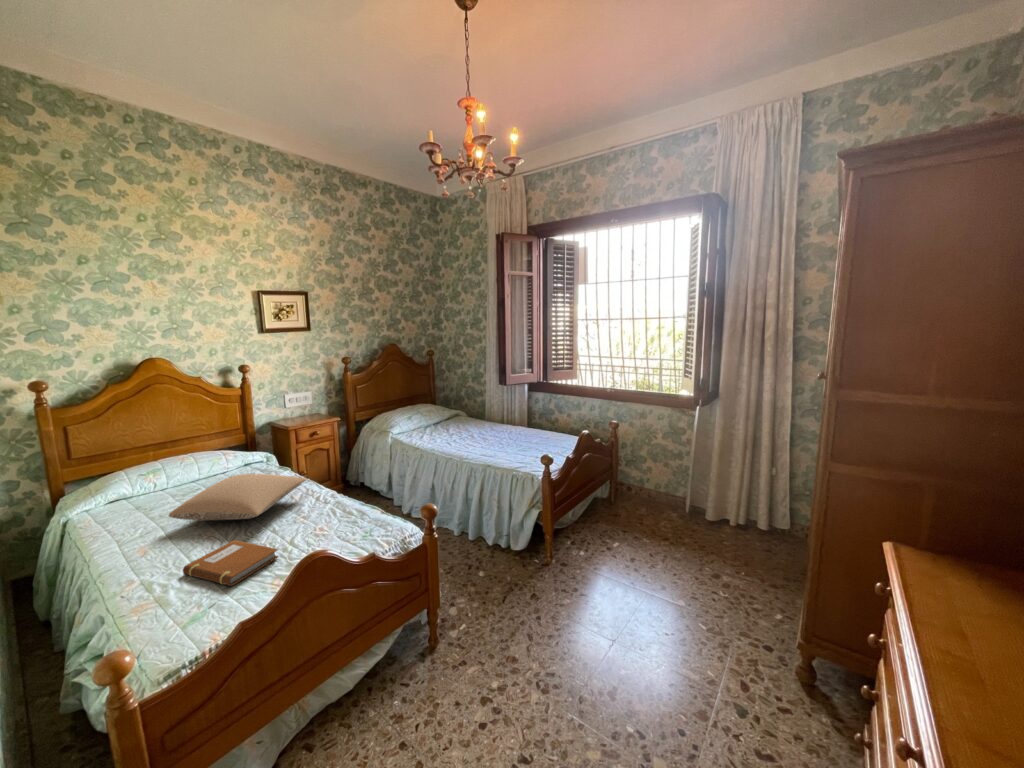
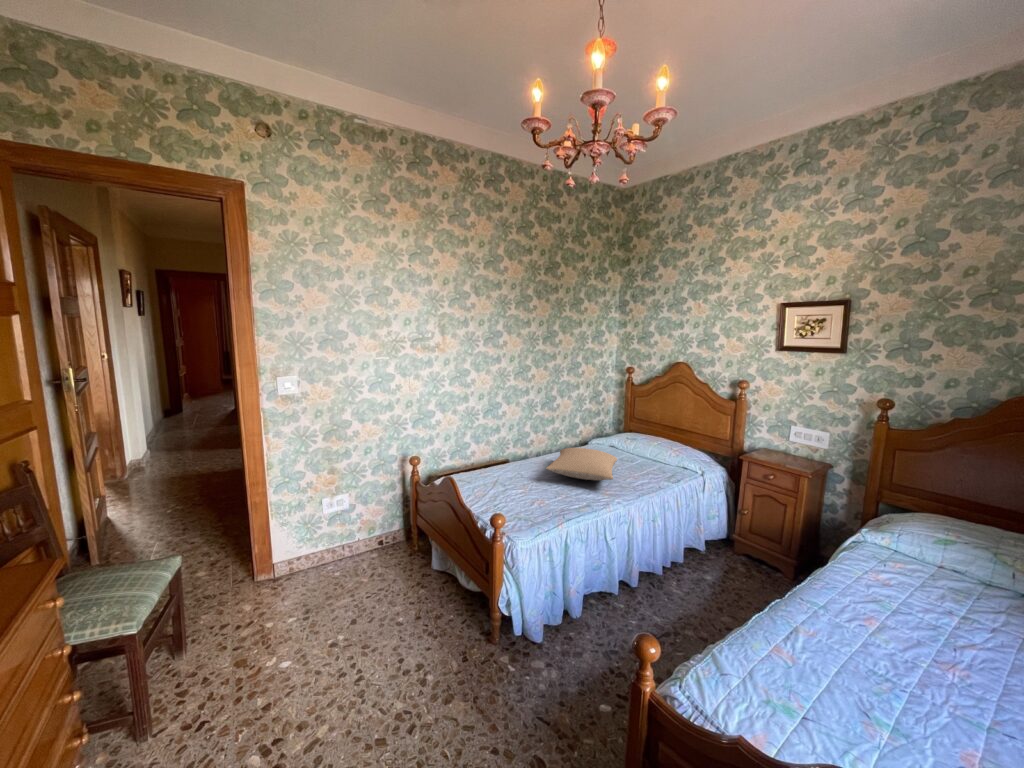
notebook: present [183,540,278,586] -> none [484,466,531,489]

